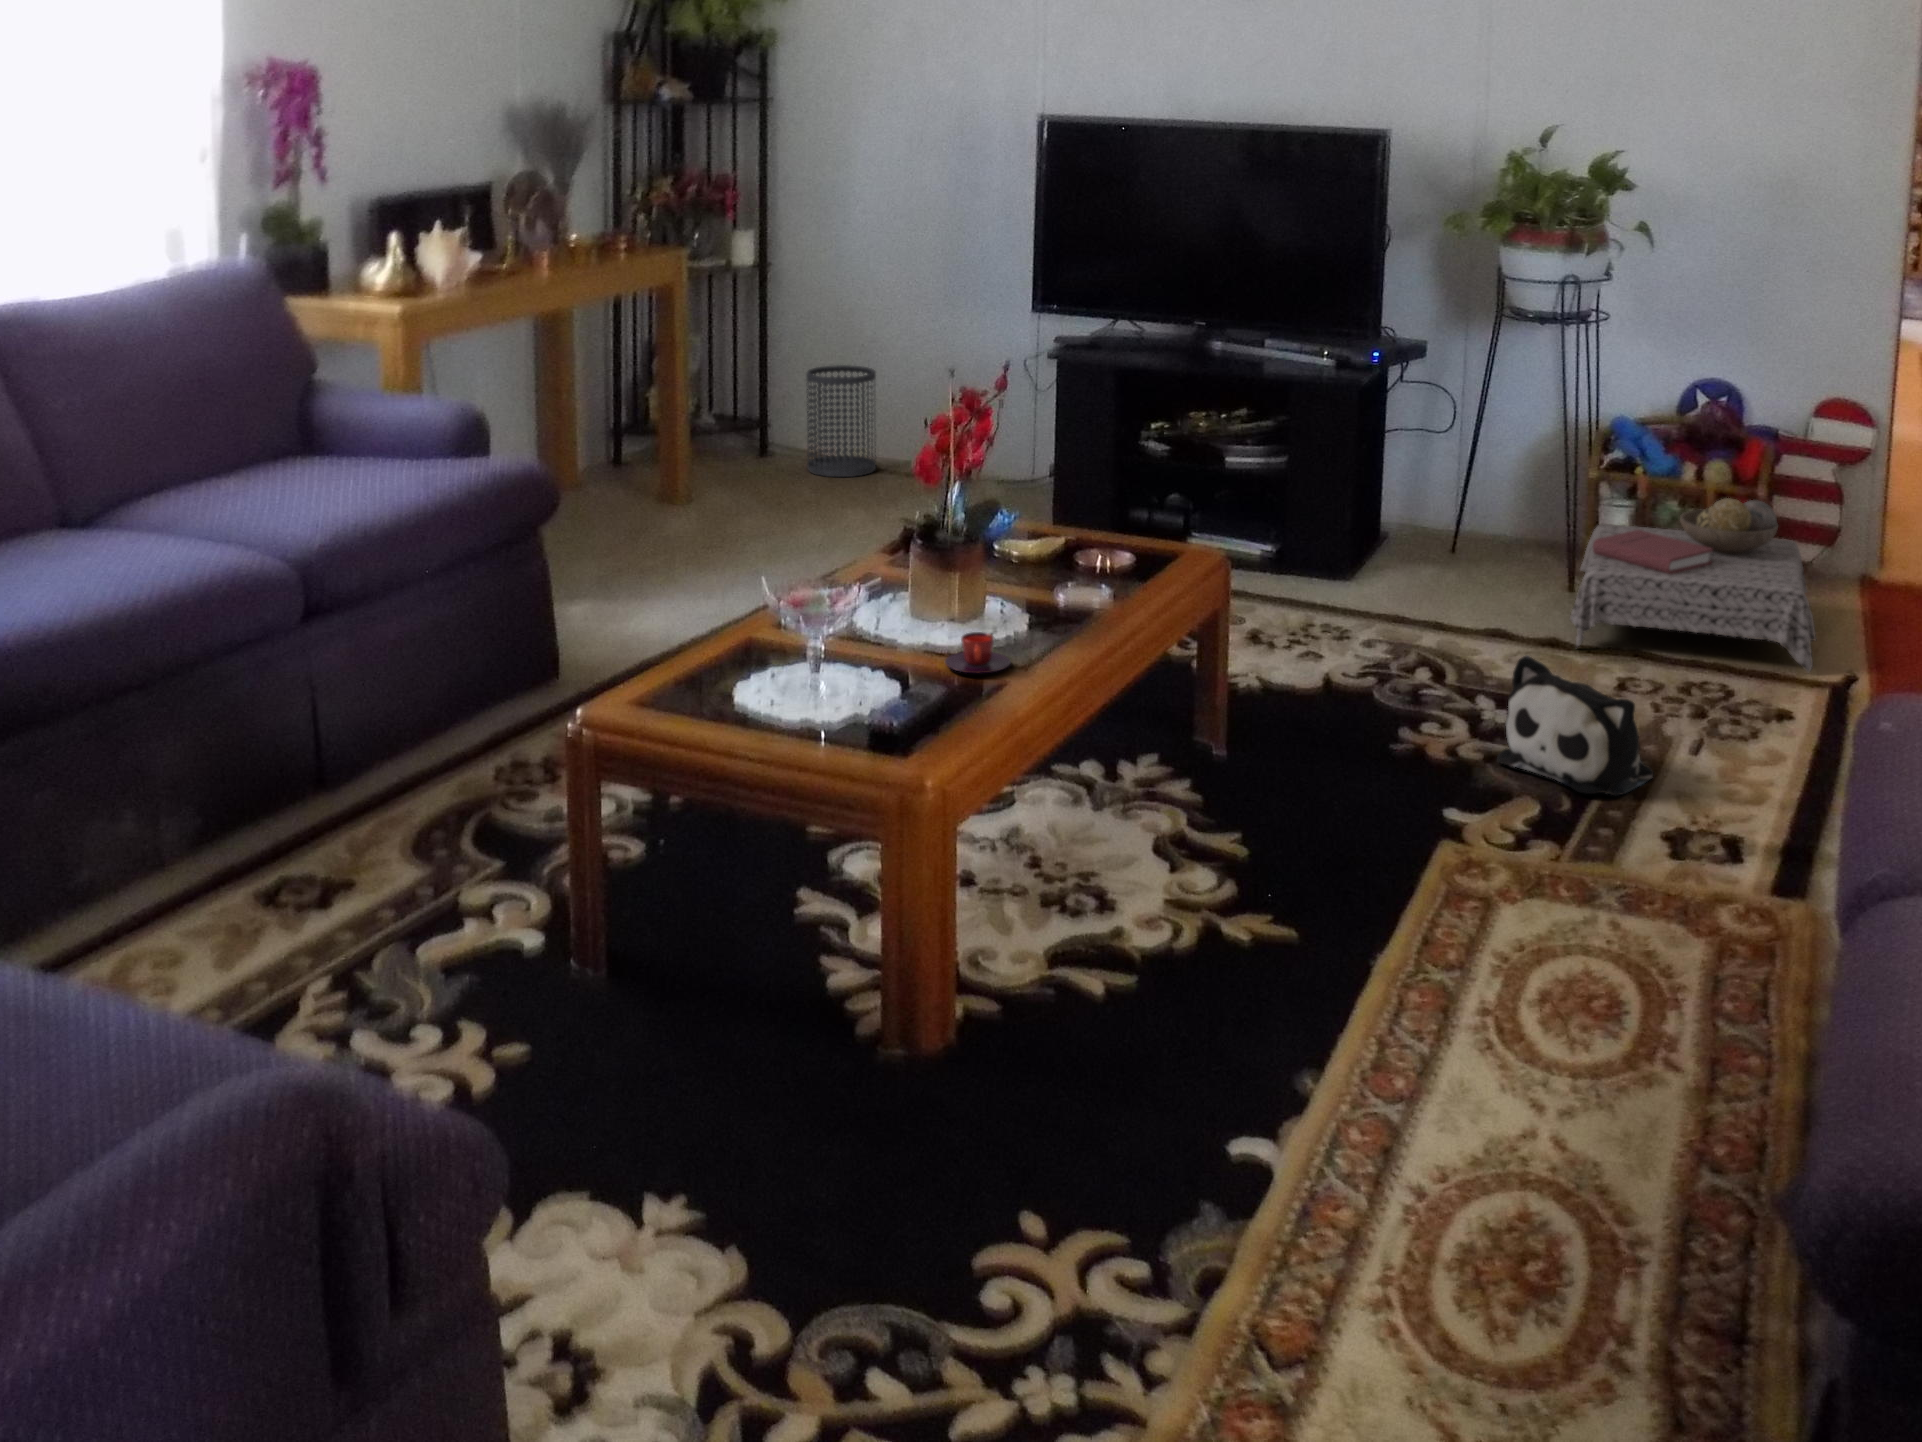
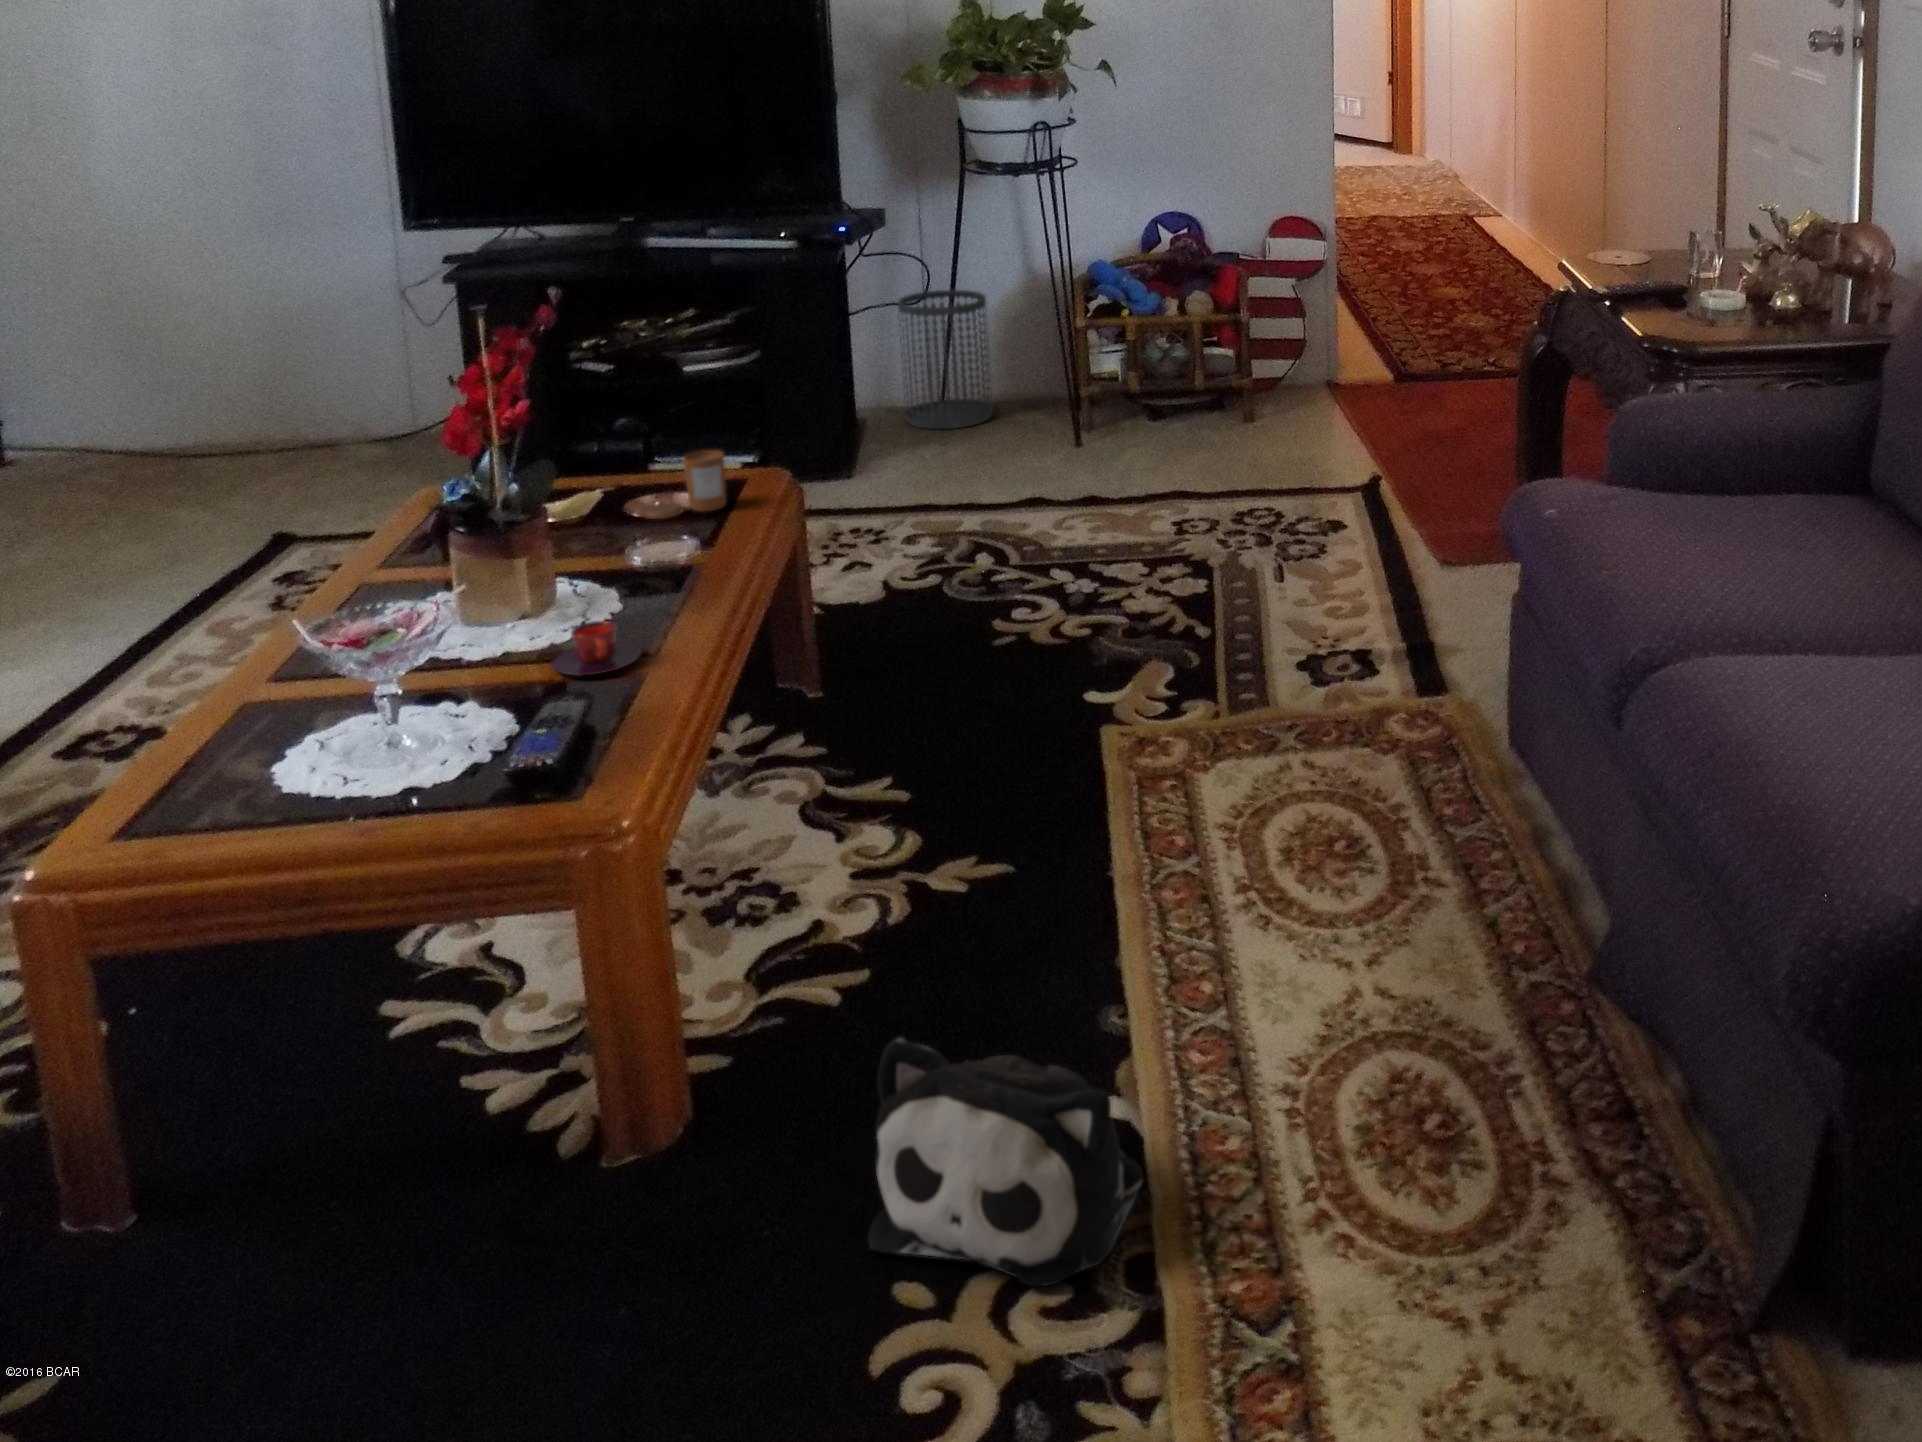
wastebasket: present [806,365,876,477] -> present [898,290,993,429]
ottoman: present [1570,498,1816,672] -> none [1088,327,1333,502]
candle: none [1081,519,1150,571] -> present [642,450,726,519]
plush toy: present [1497,655,1654,795] -> present [868,1037,1143,1286]

